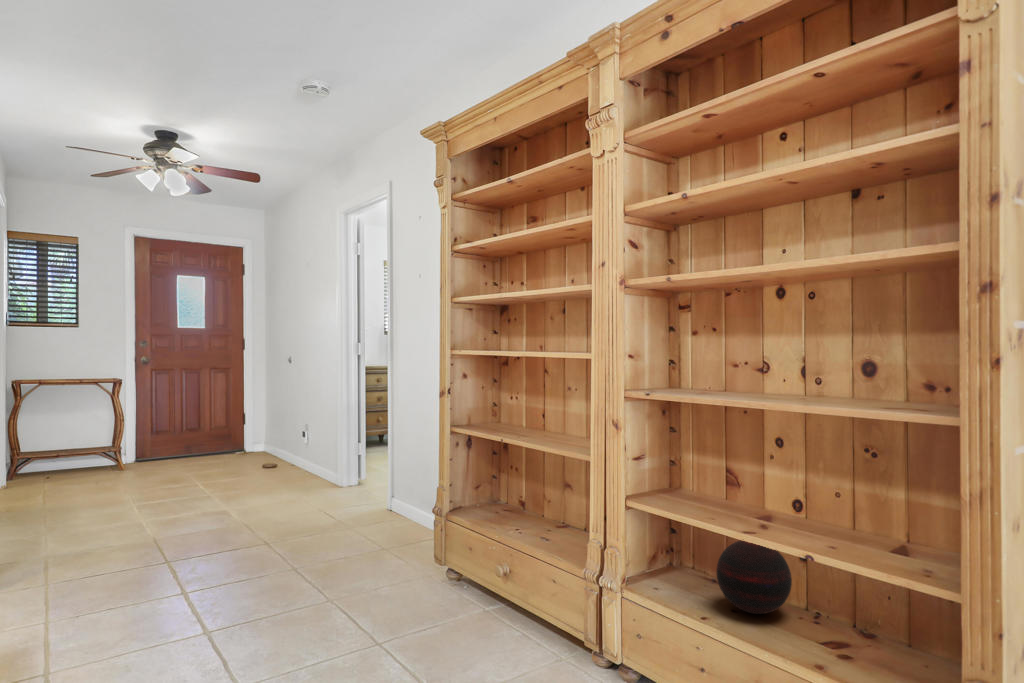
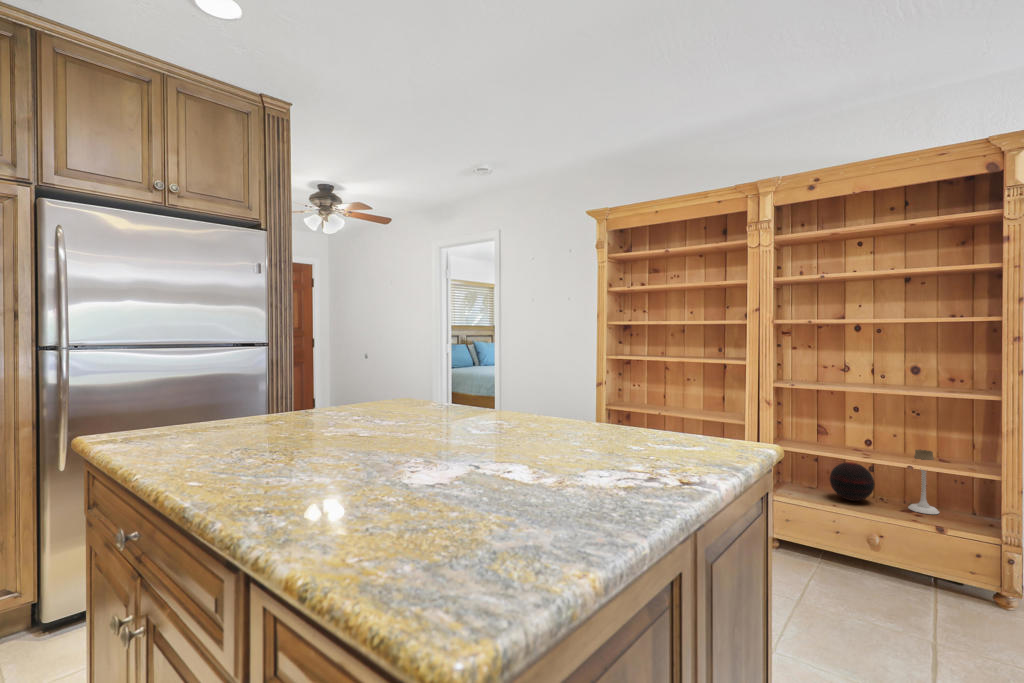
candle holder: none [844,524,900,660] -> present [908,449,939,514]

